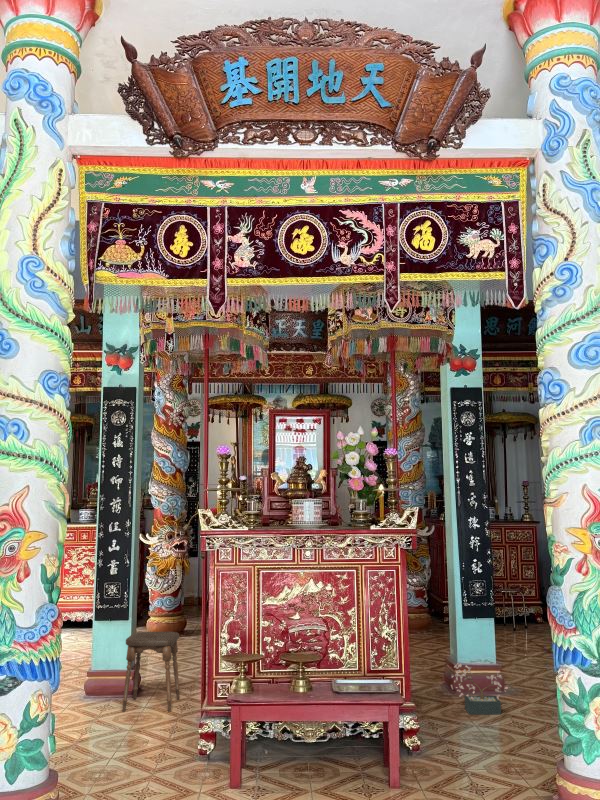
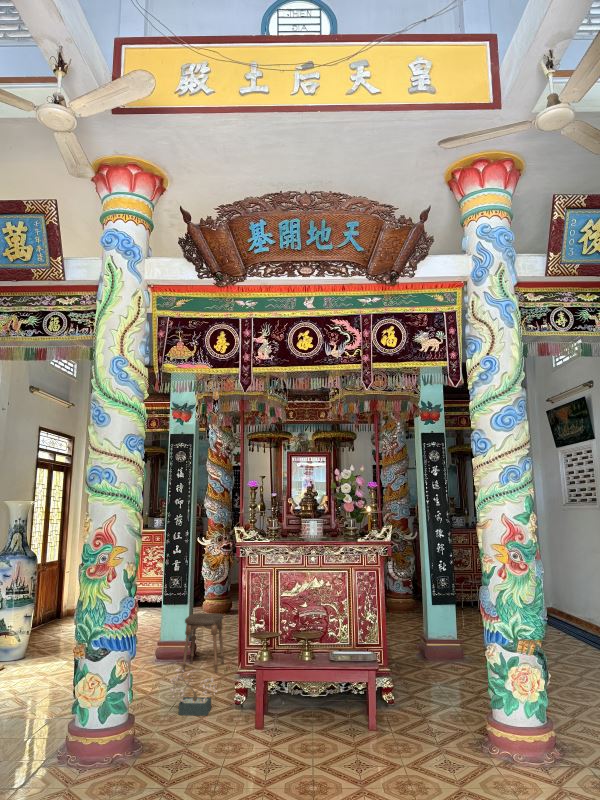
decorative plant: present [451,663,508,714] -> present [170,667,217,716]

